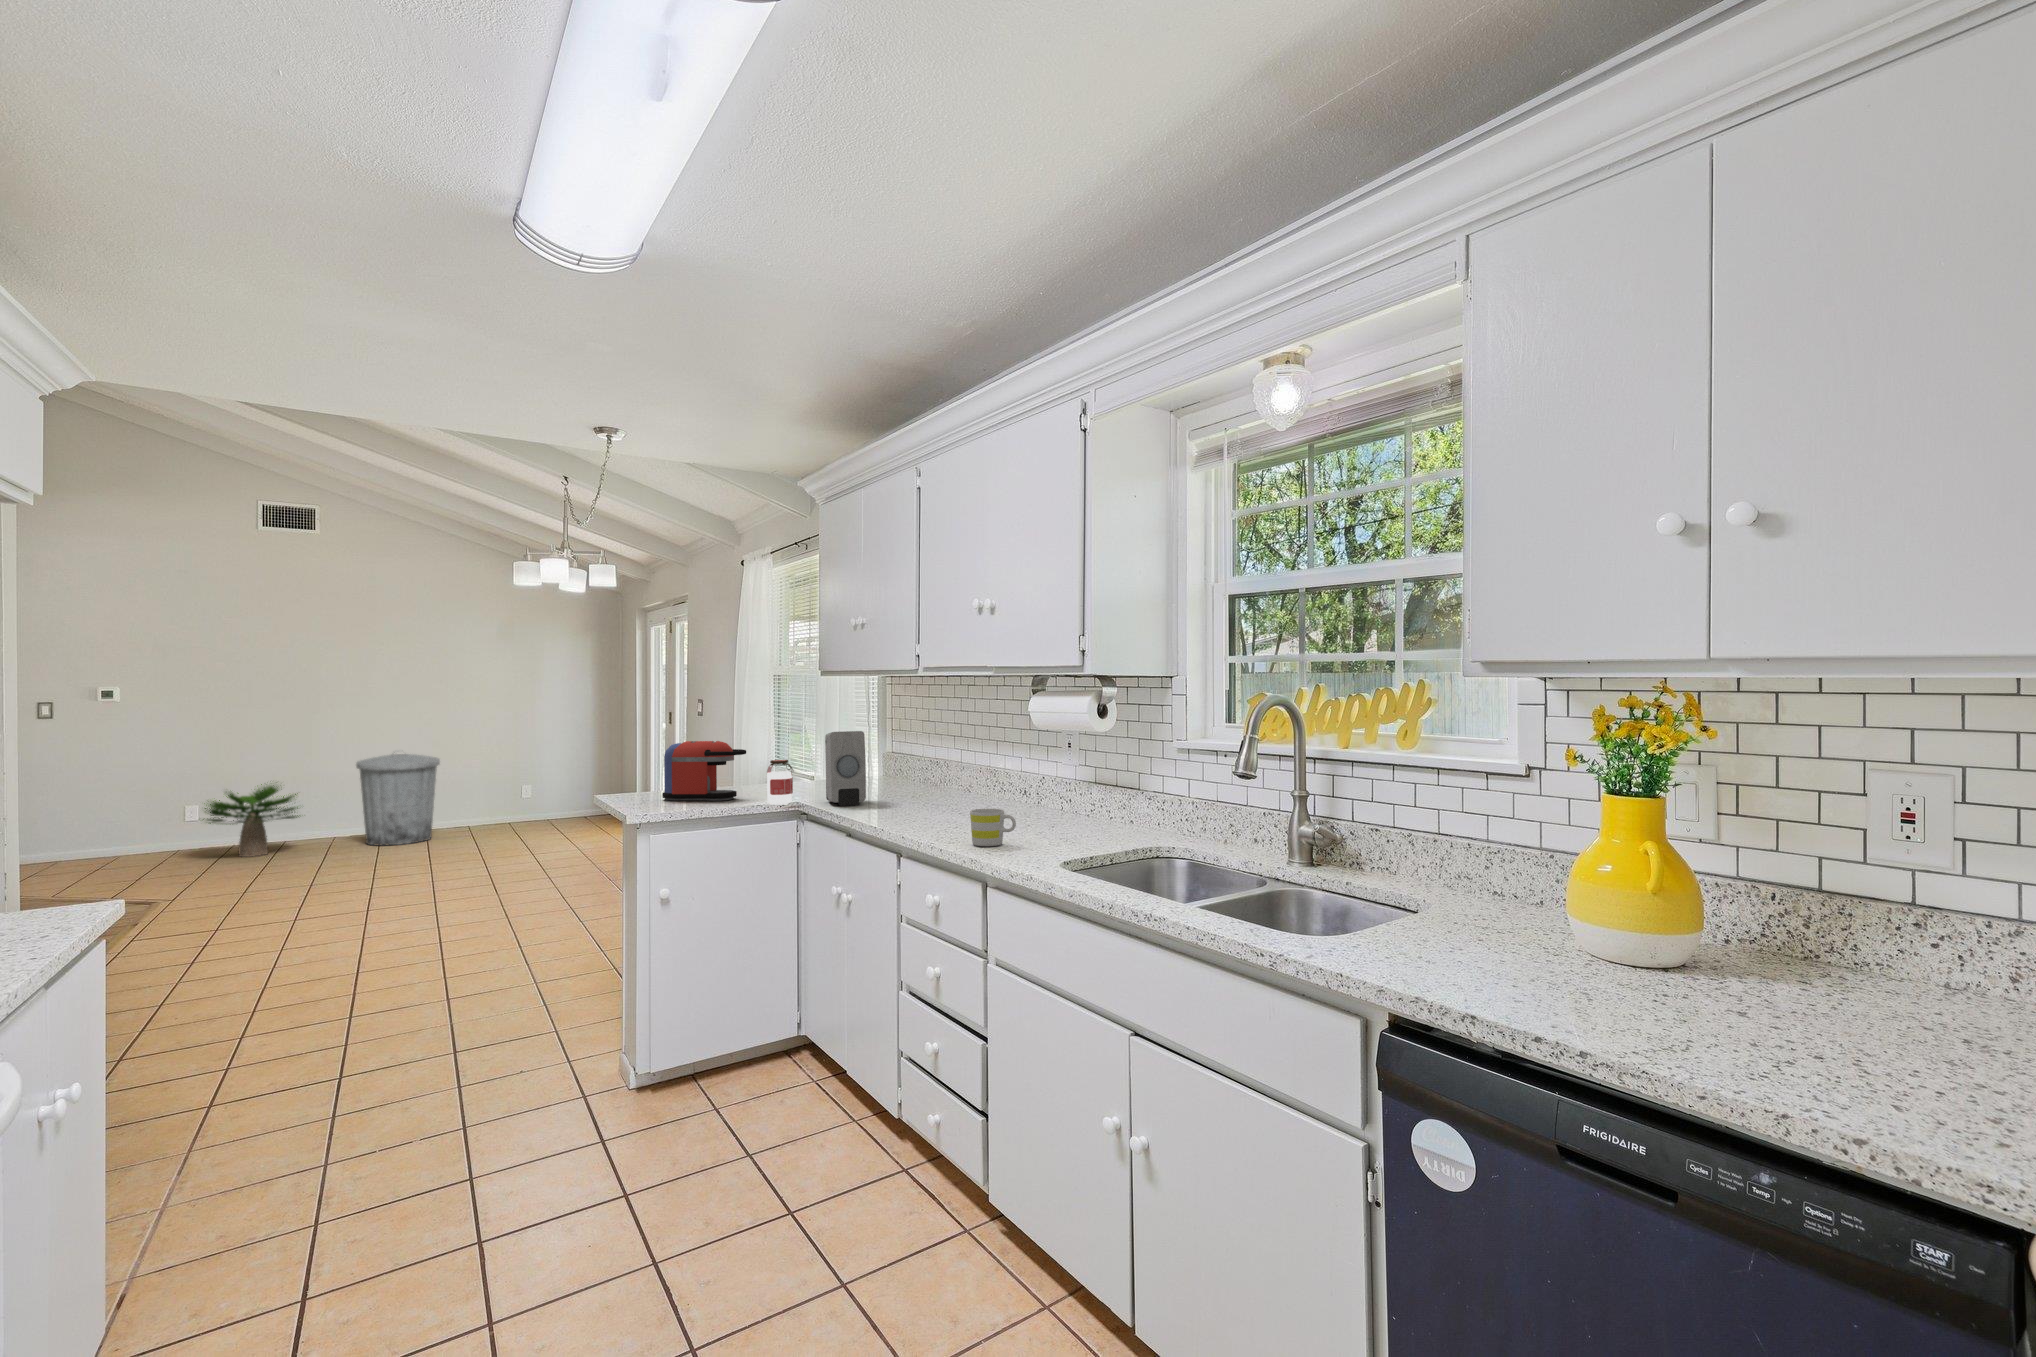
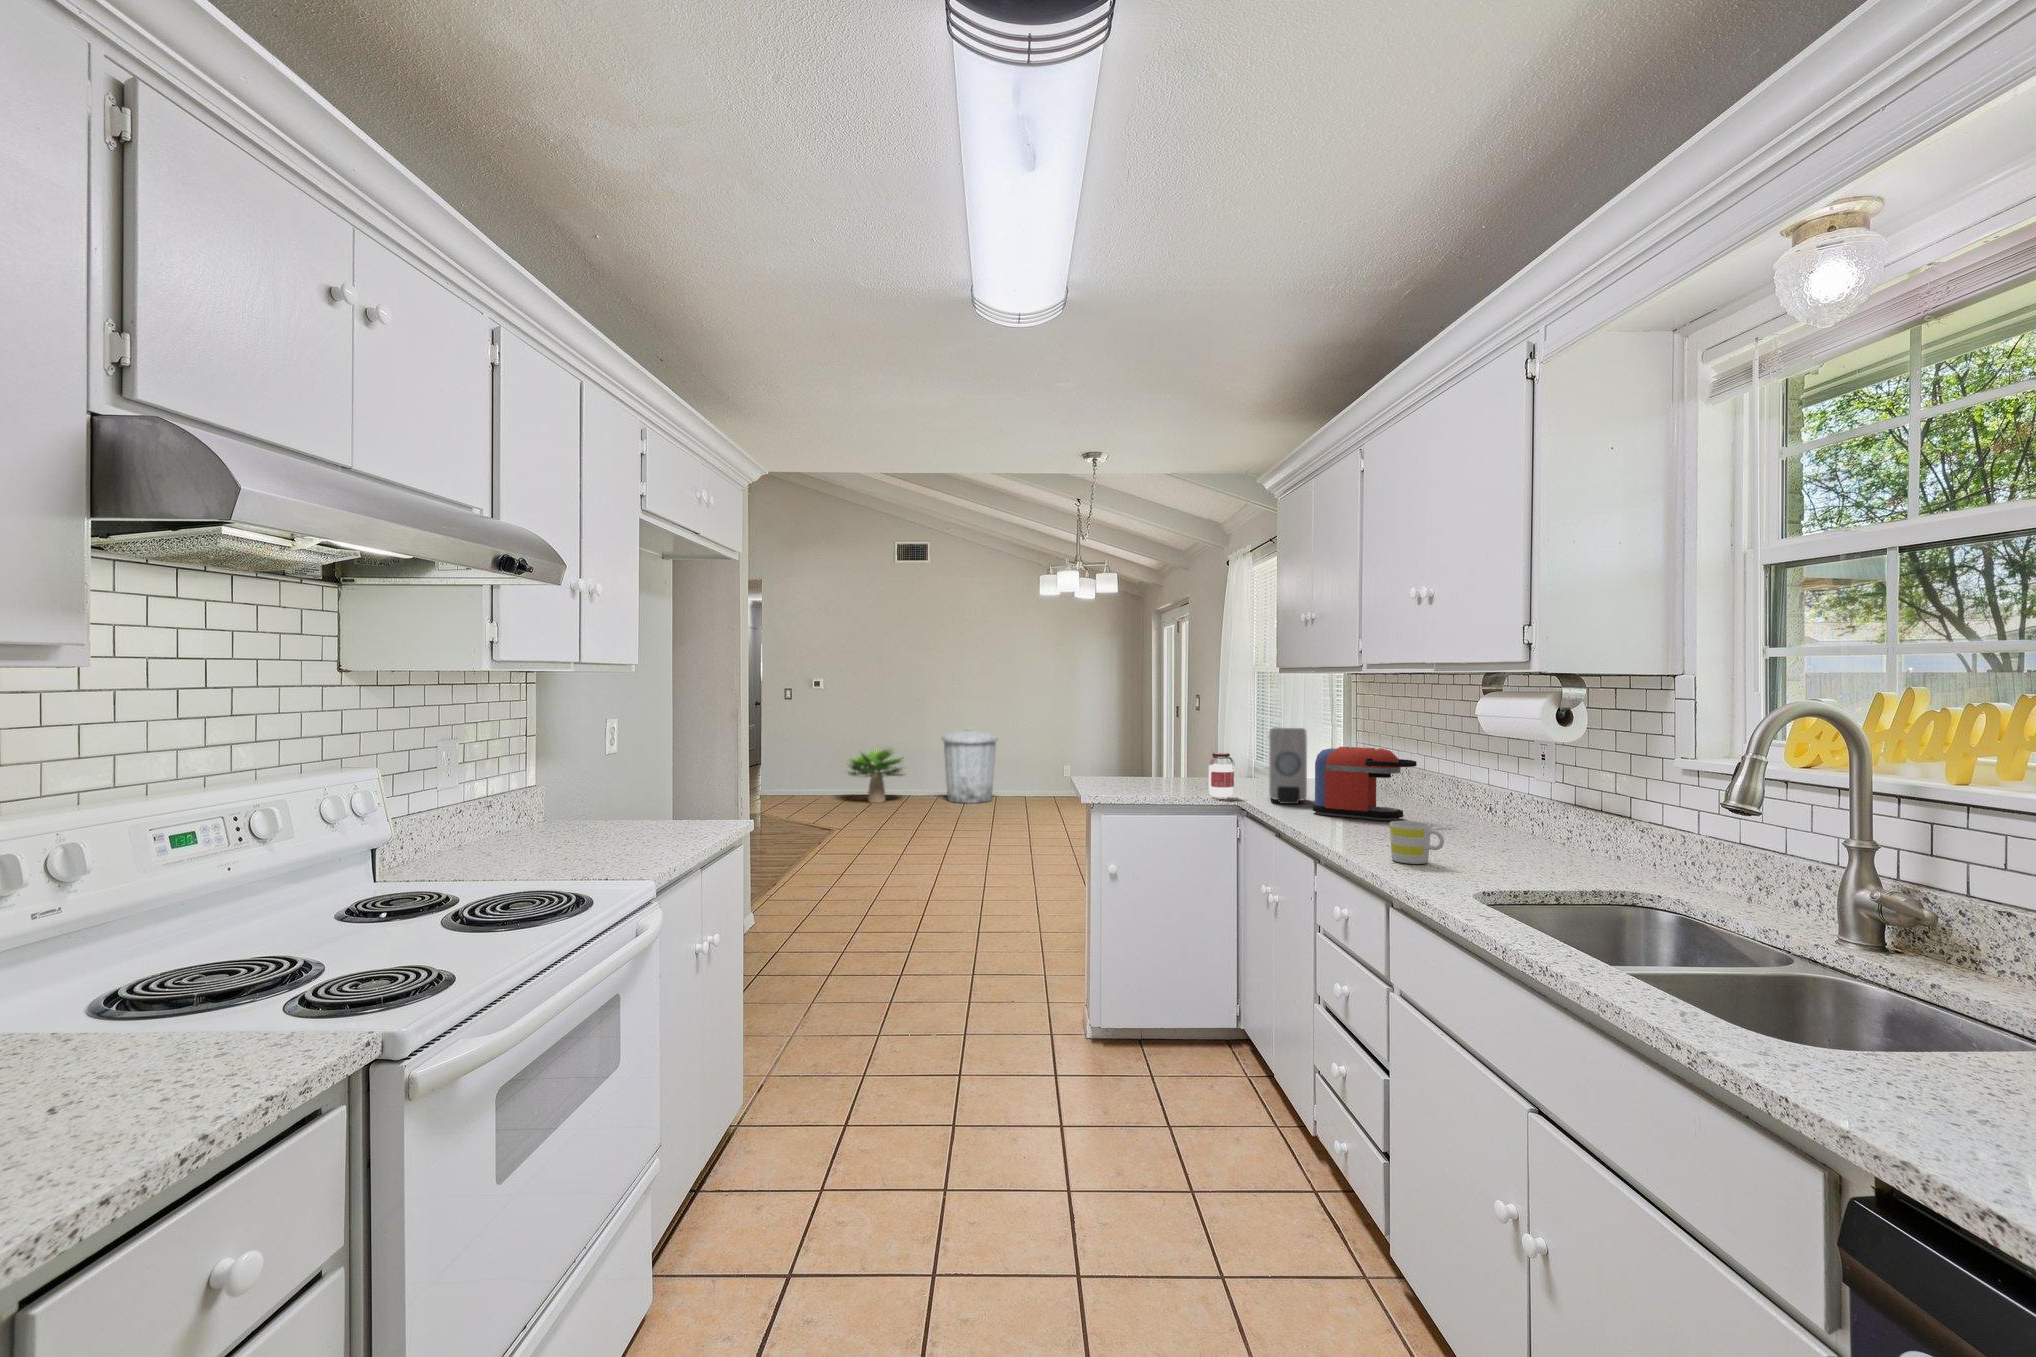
coffee maker: present [662,741,746,801] -> present [1313,747,1417,821]

